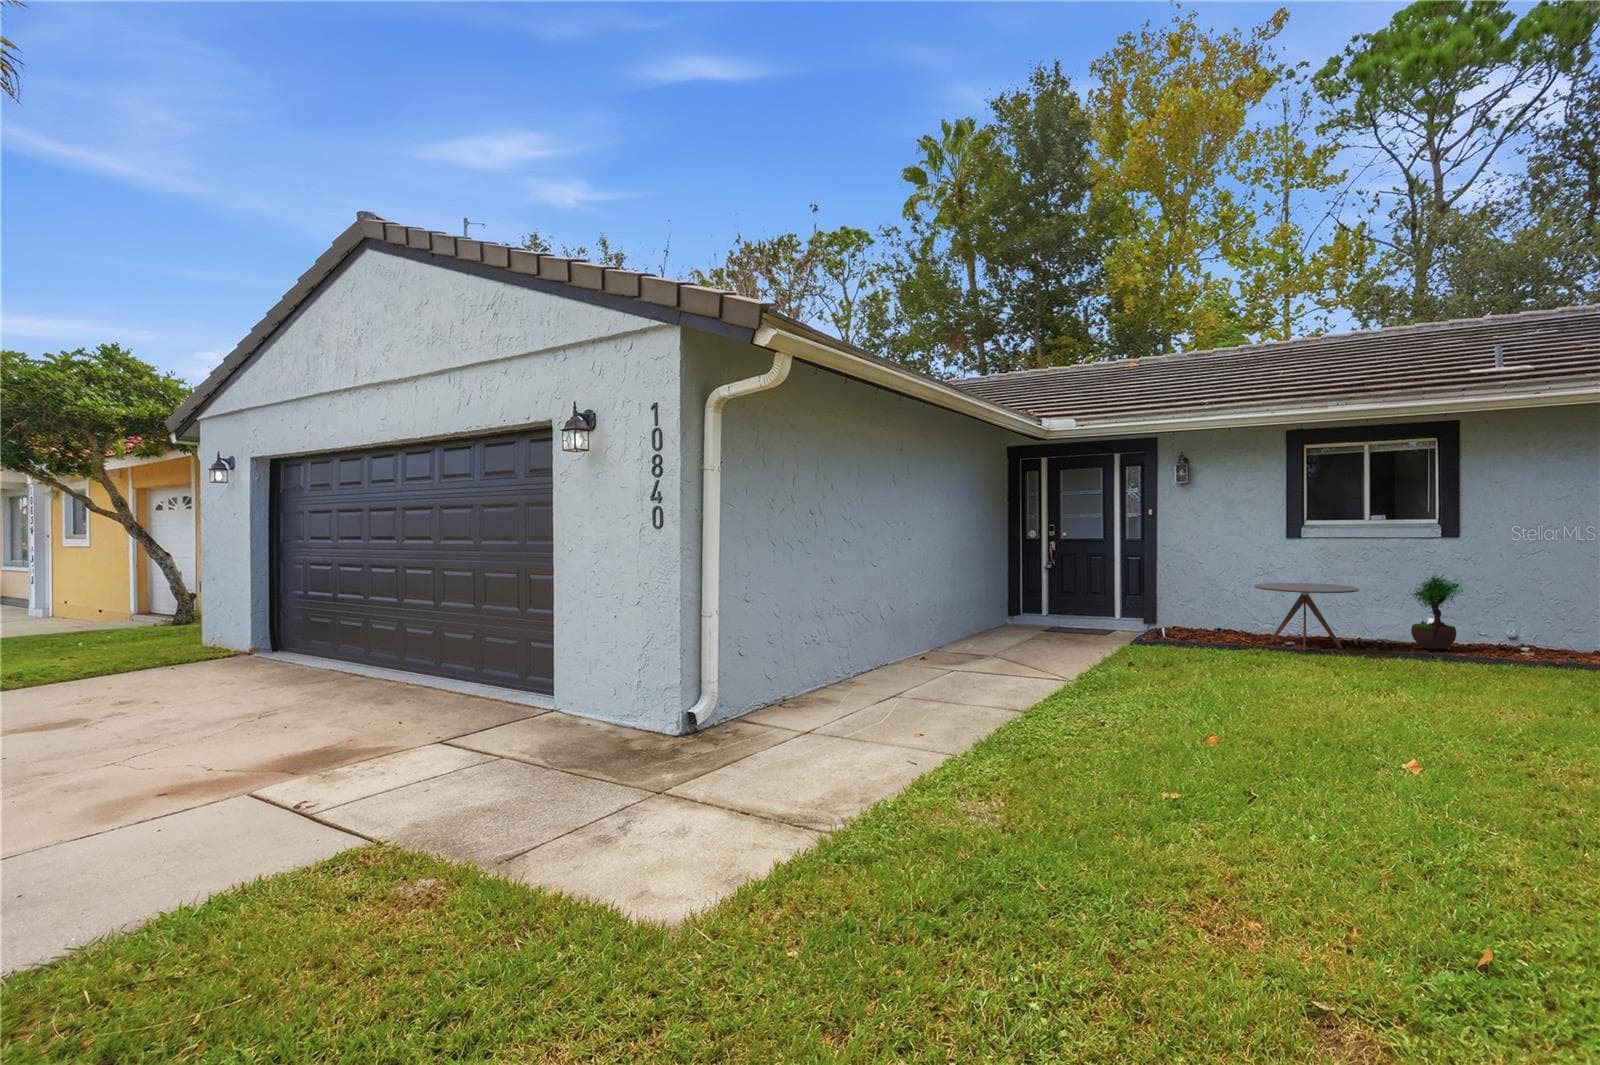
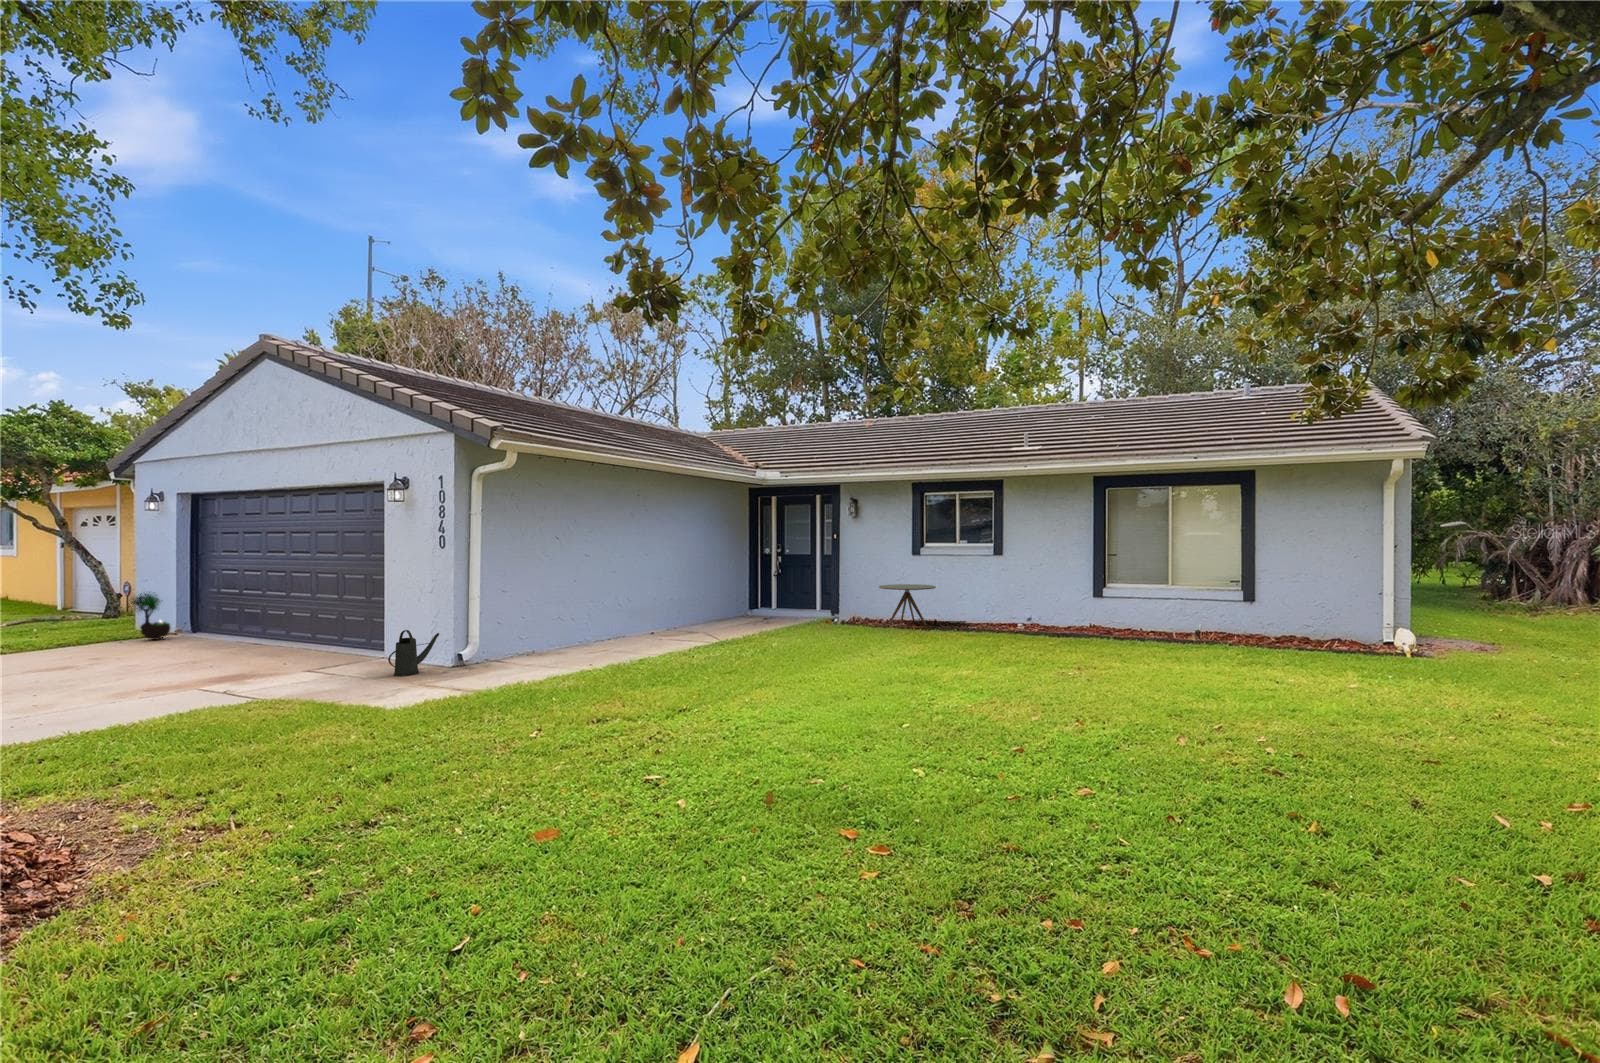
potted tree: present [1406,574,1466,650] -> present [129,593,170,640]
watering can: none [585,670,657,752] -> present [388,630,439,676]

